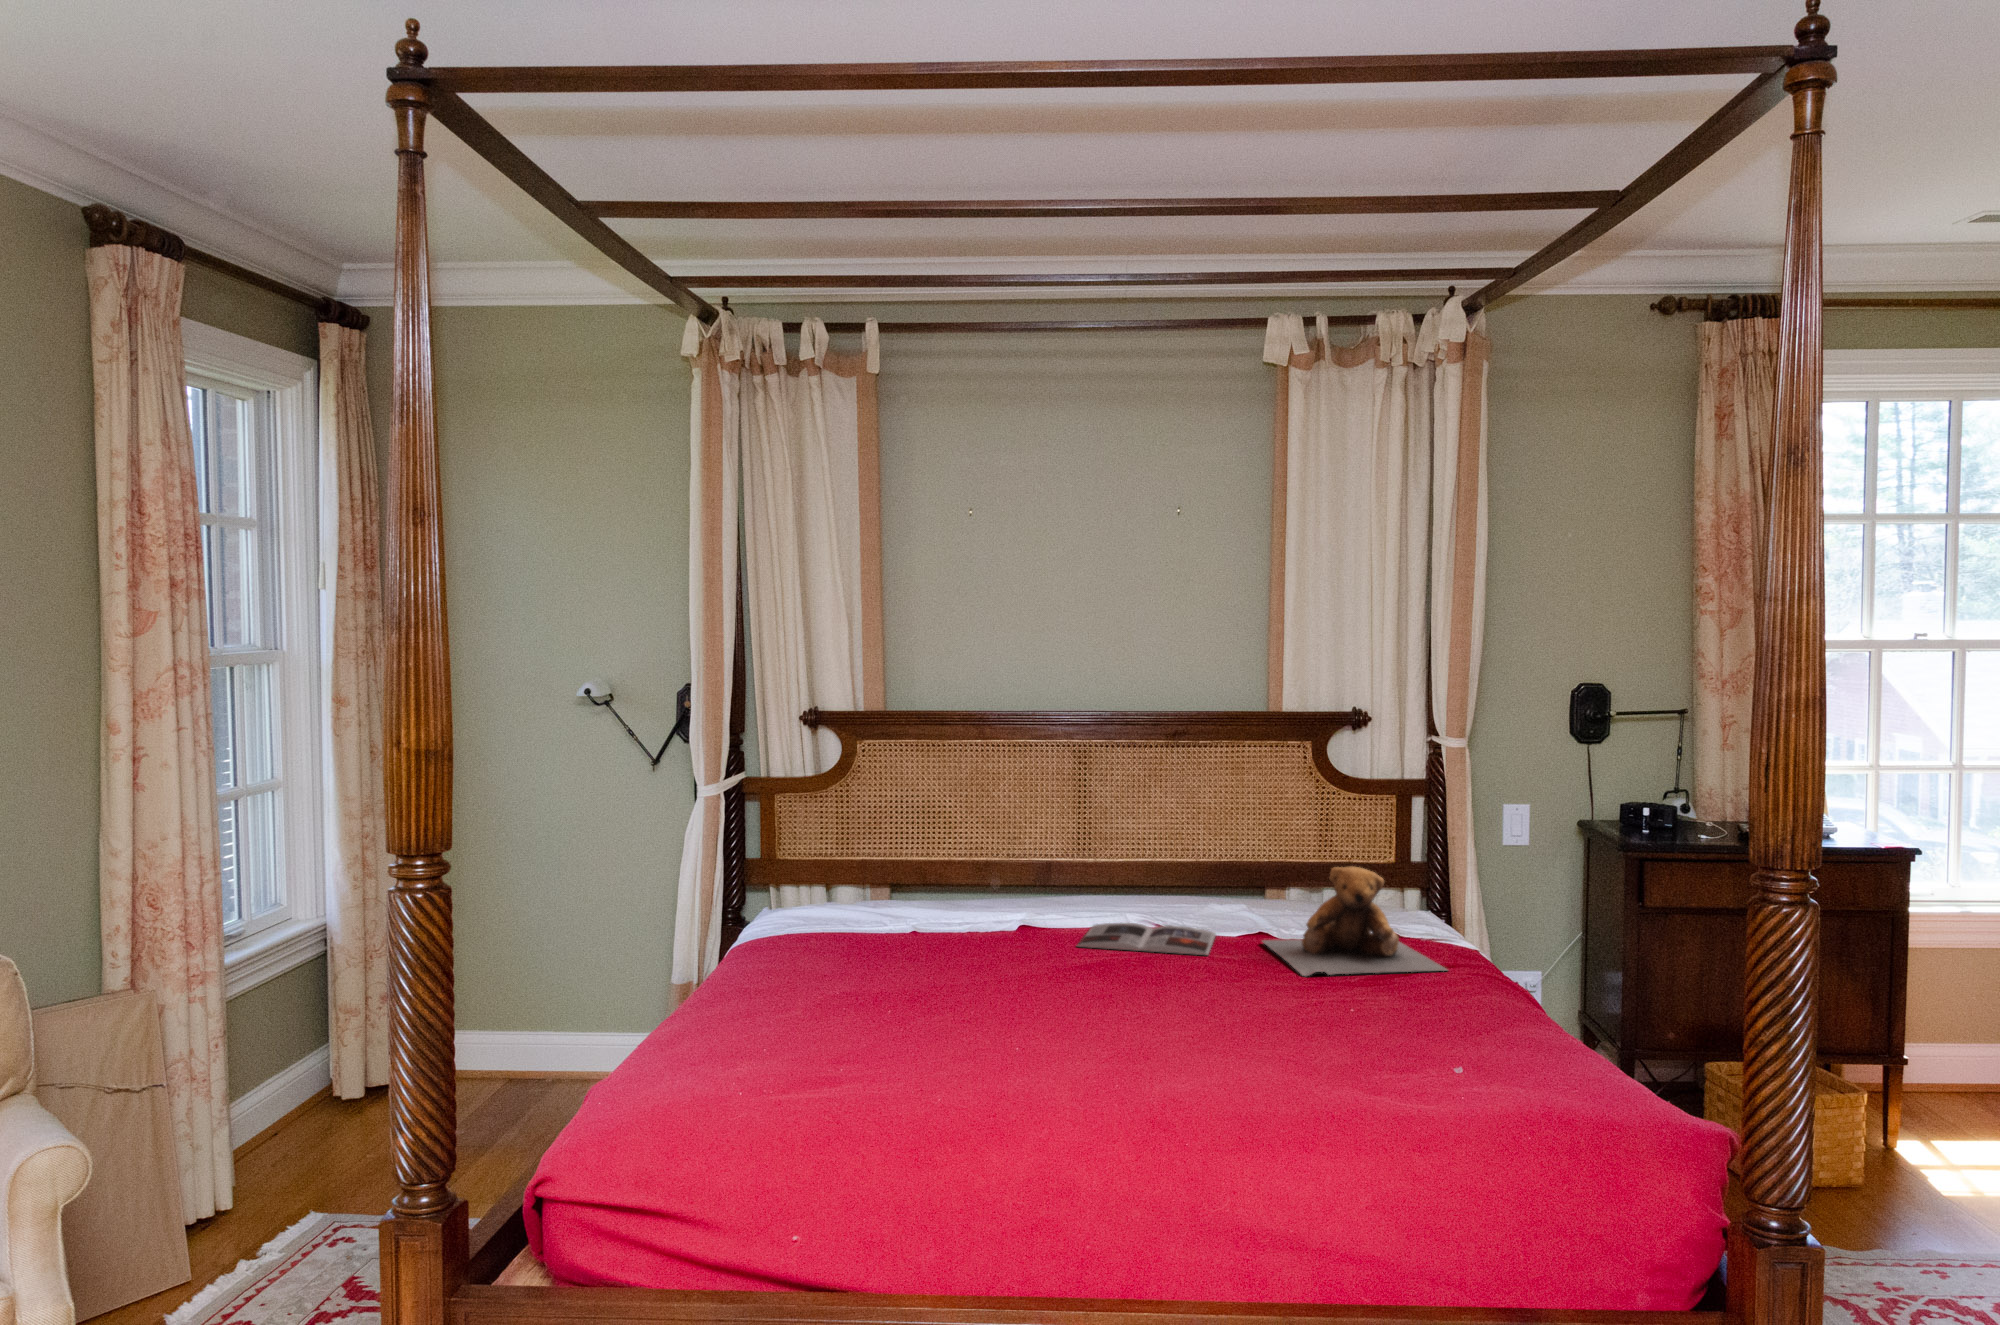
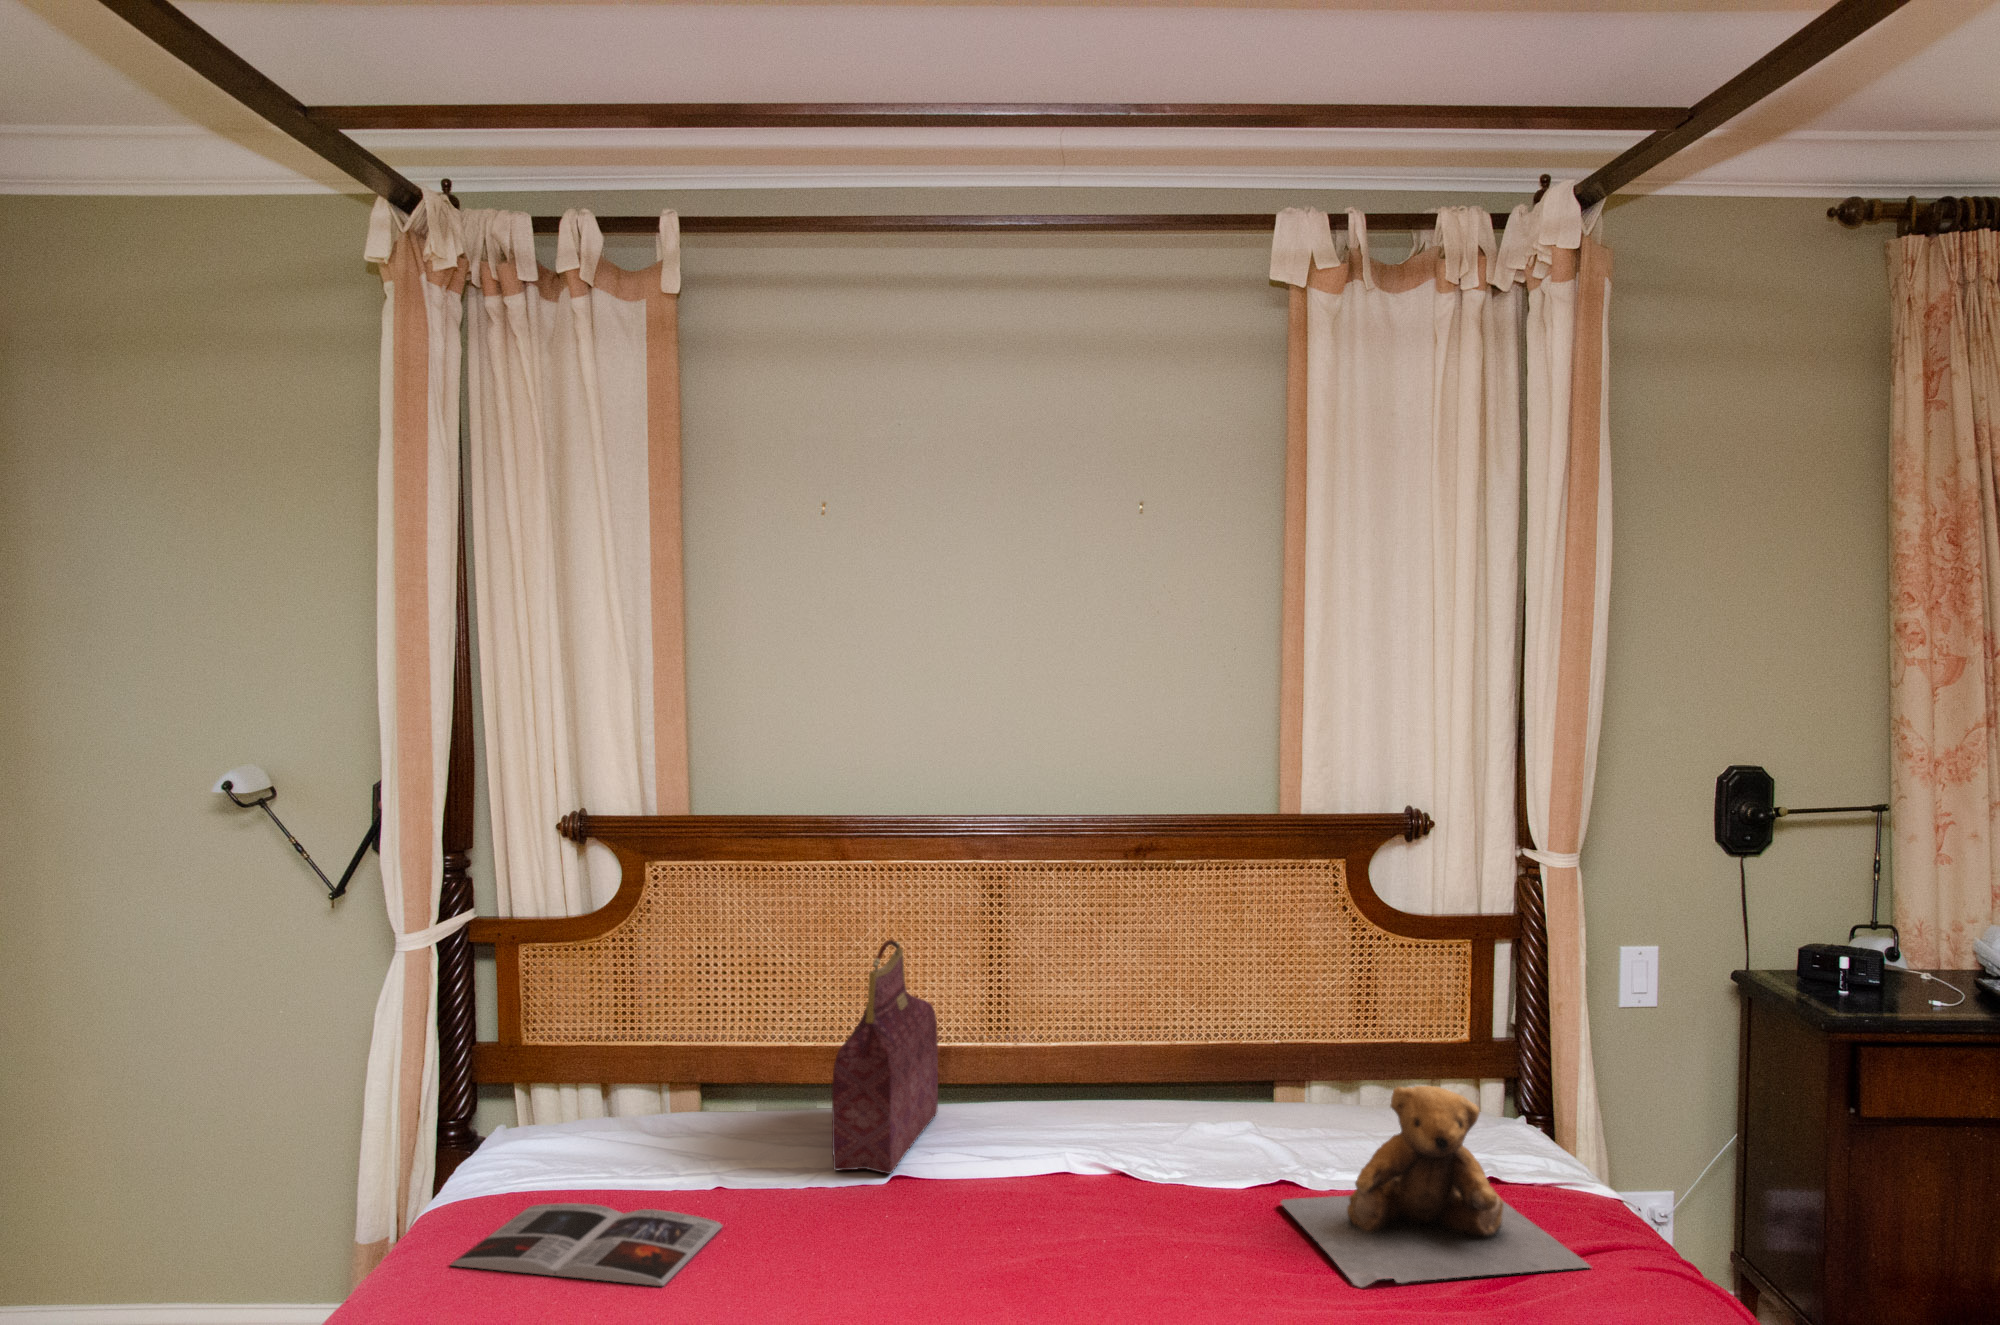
handbag: none [982,786,1045,927] -> present [832,940,938,1174]
magazine: present [1077,923,1216,955] -> present [451,1203,722,1286]

